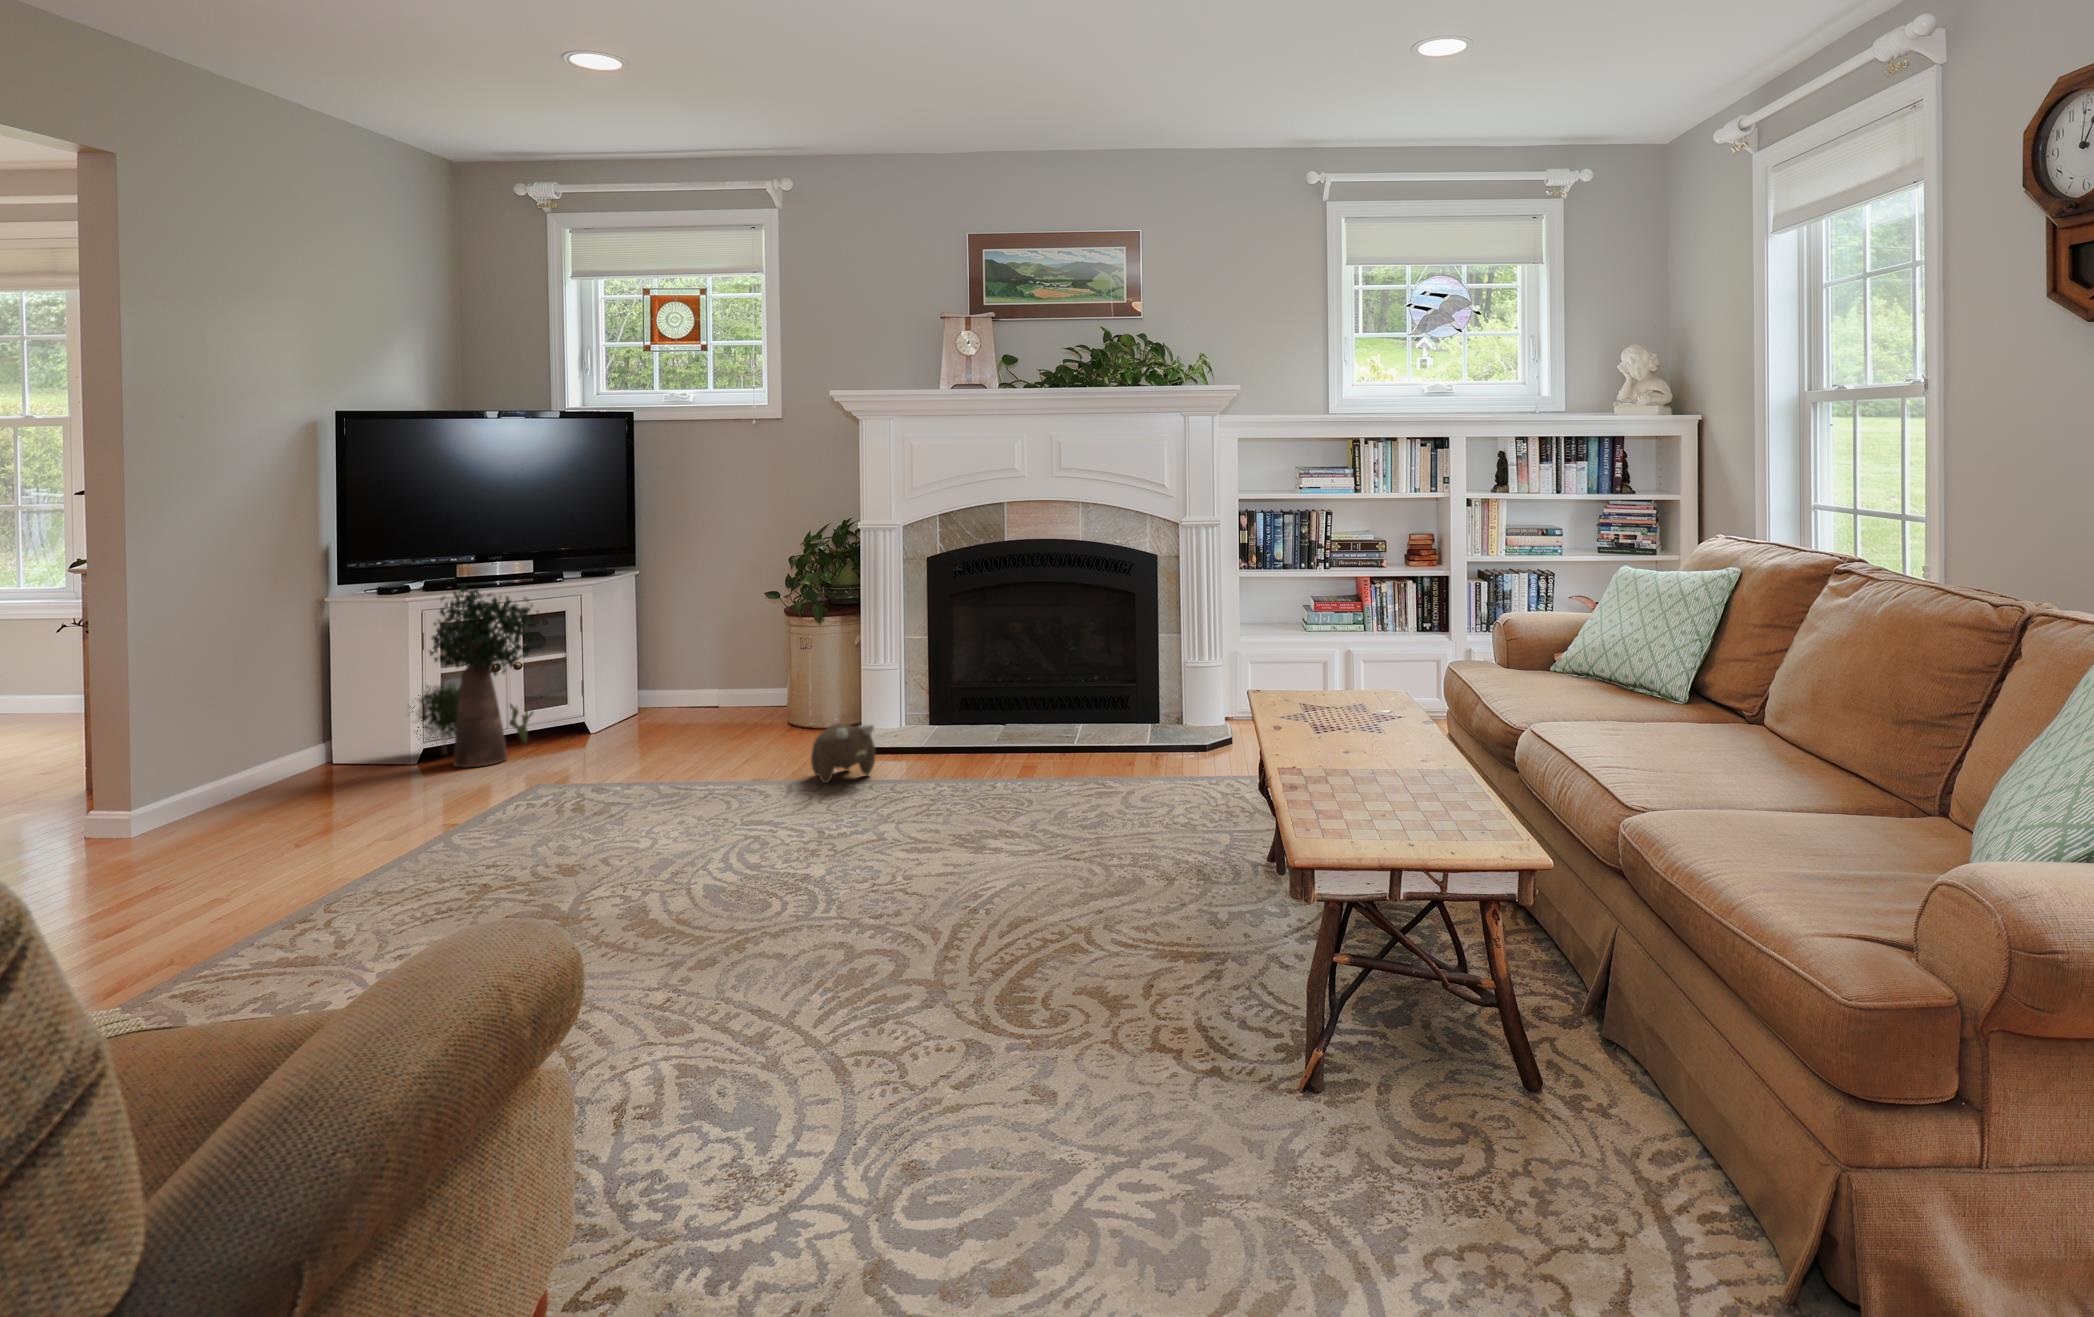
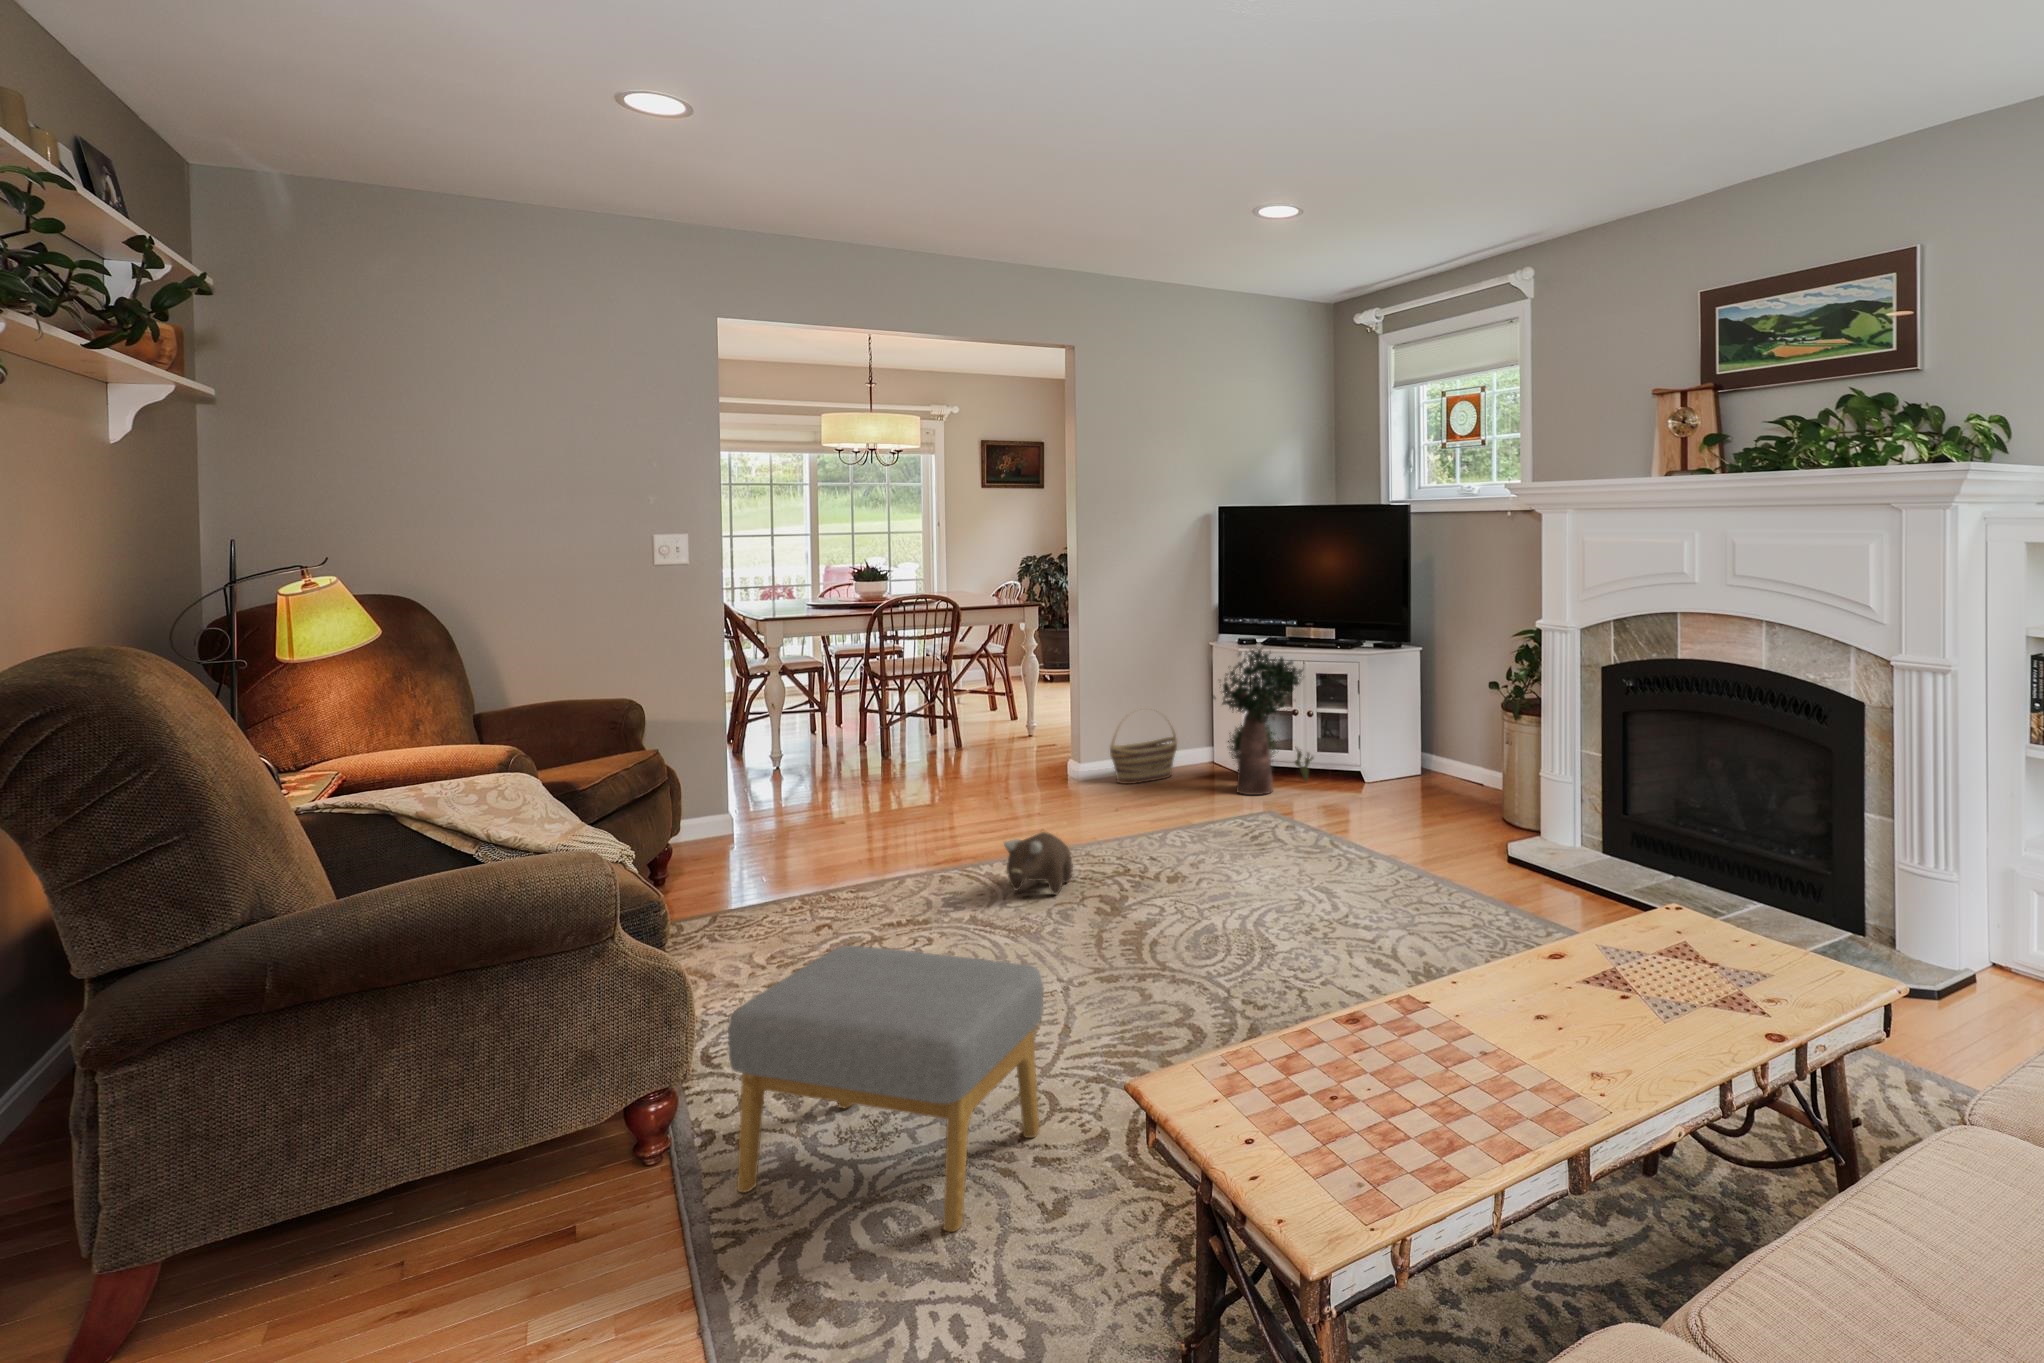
basket: none [225,690,321,800] -> present [1110,720,1177,784]
plush toy: present [811,723,875,783] -> present [1004,832,1073,895]
footstool: none [704,807,1007,1082] -> present [728,946,1043,1232]

